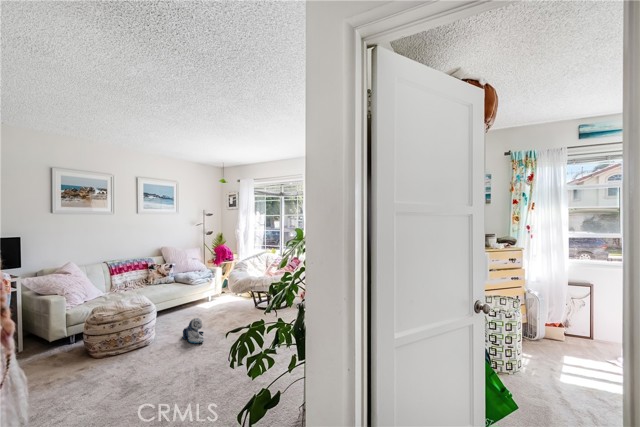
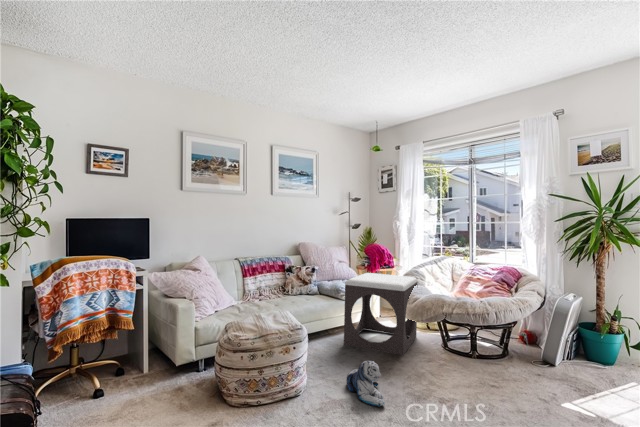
footstool: none [190,265,243,316] -> present [344,273,417,355]

